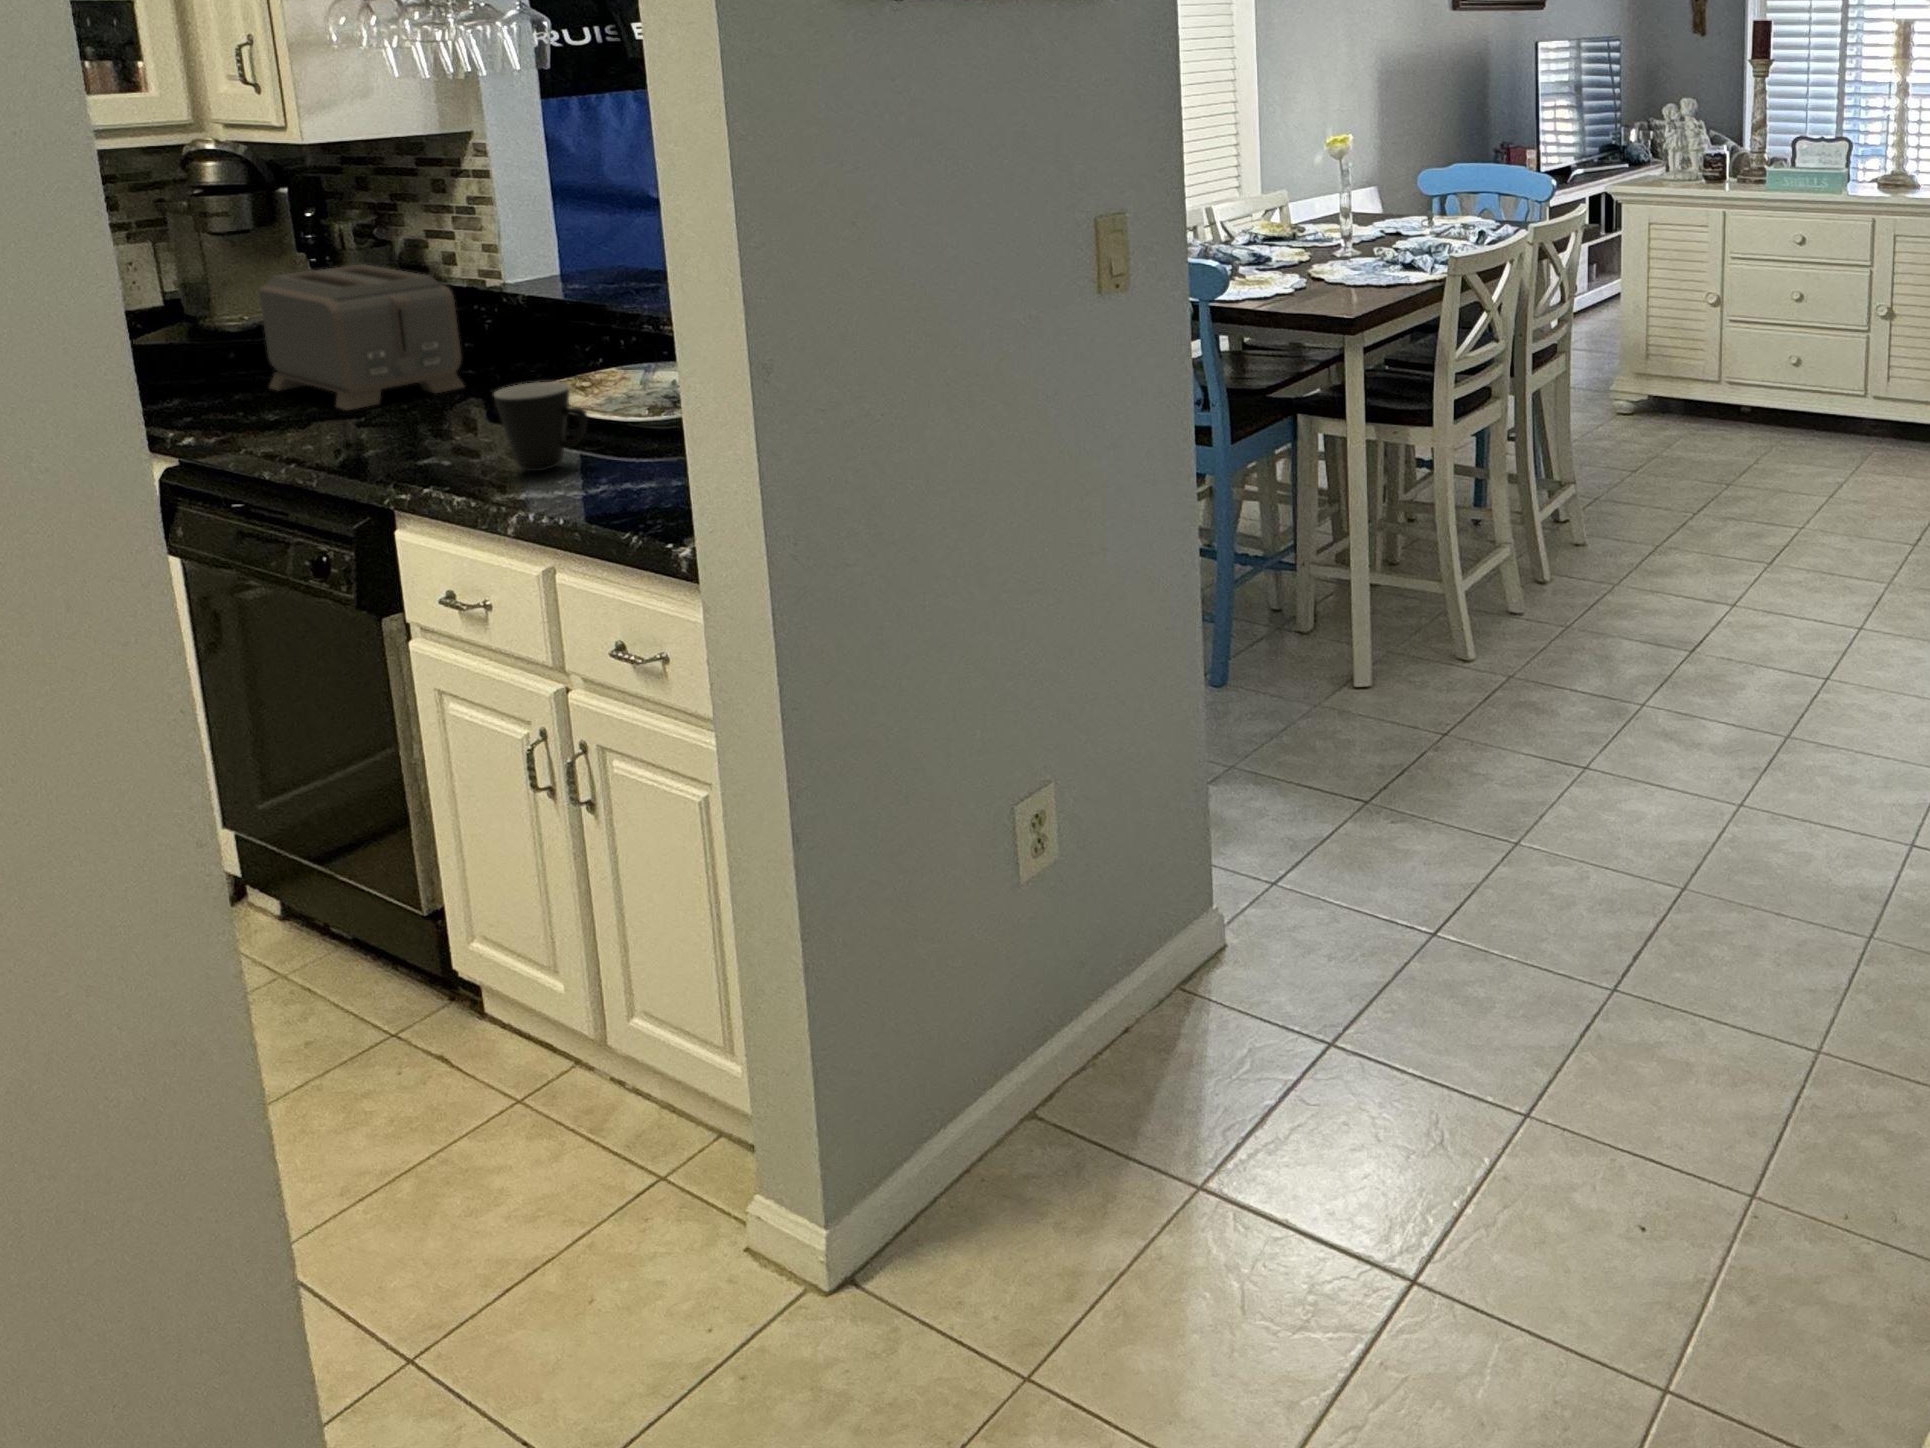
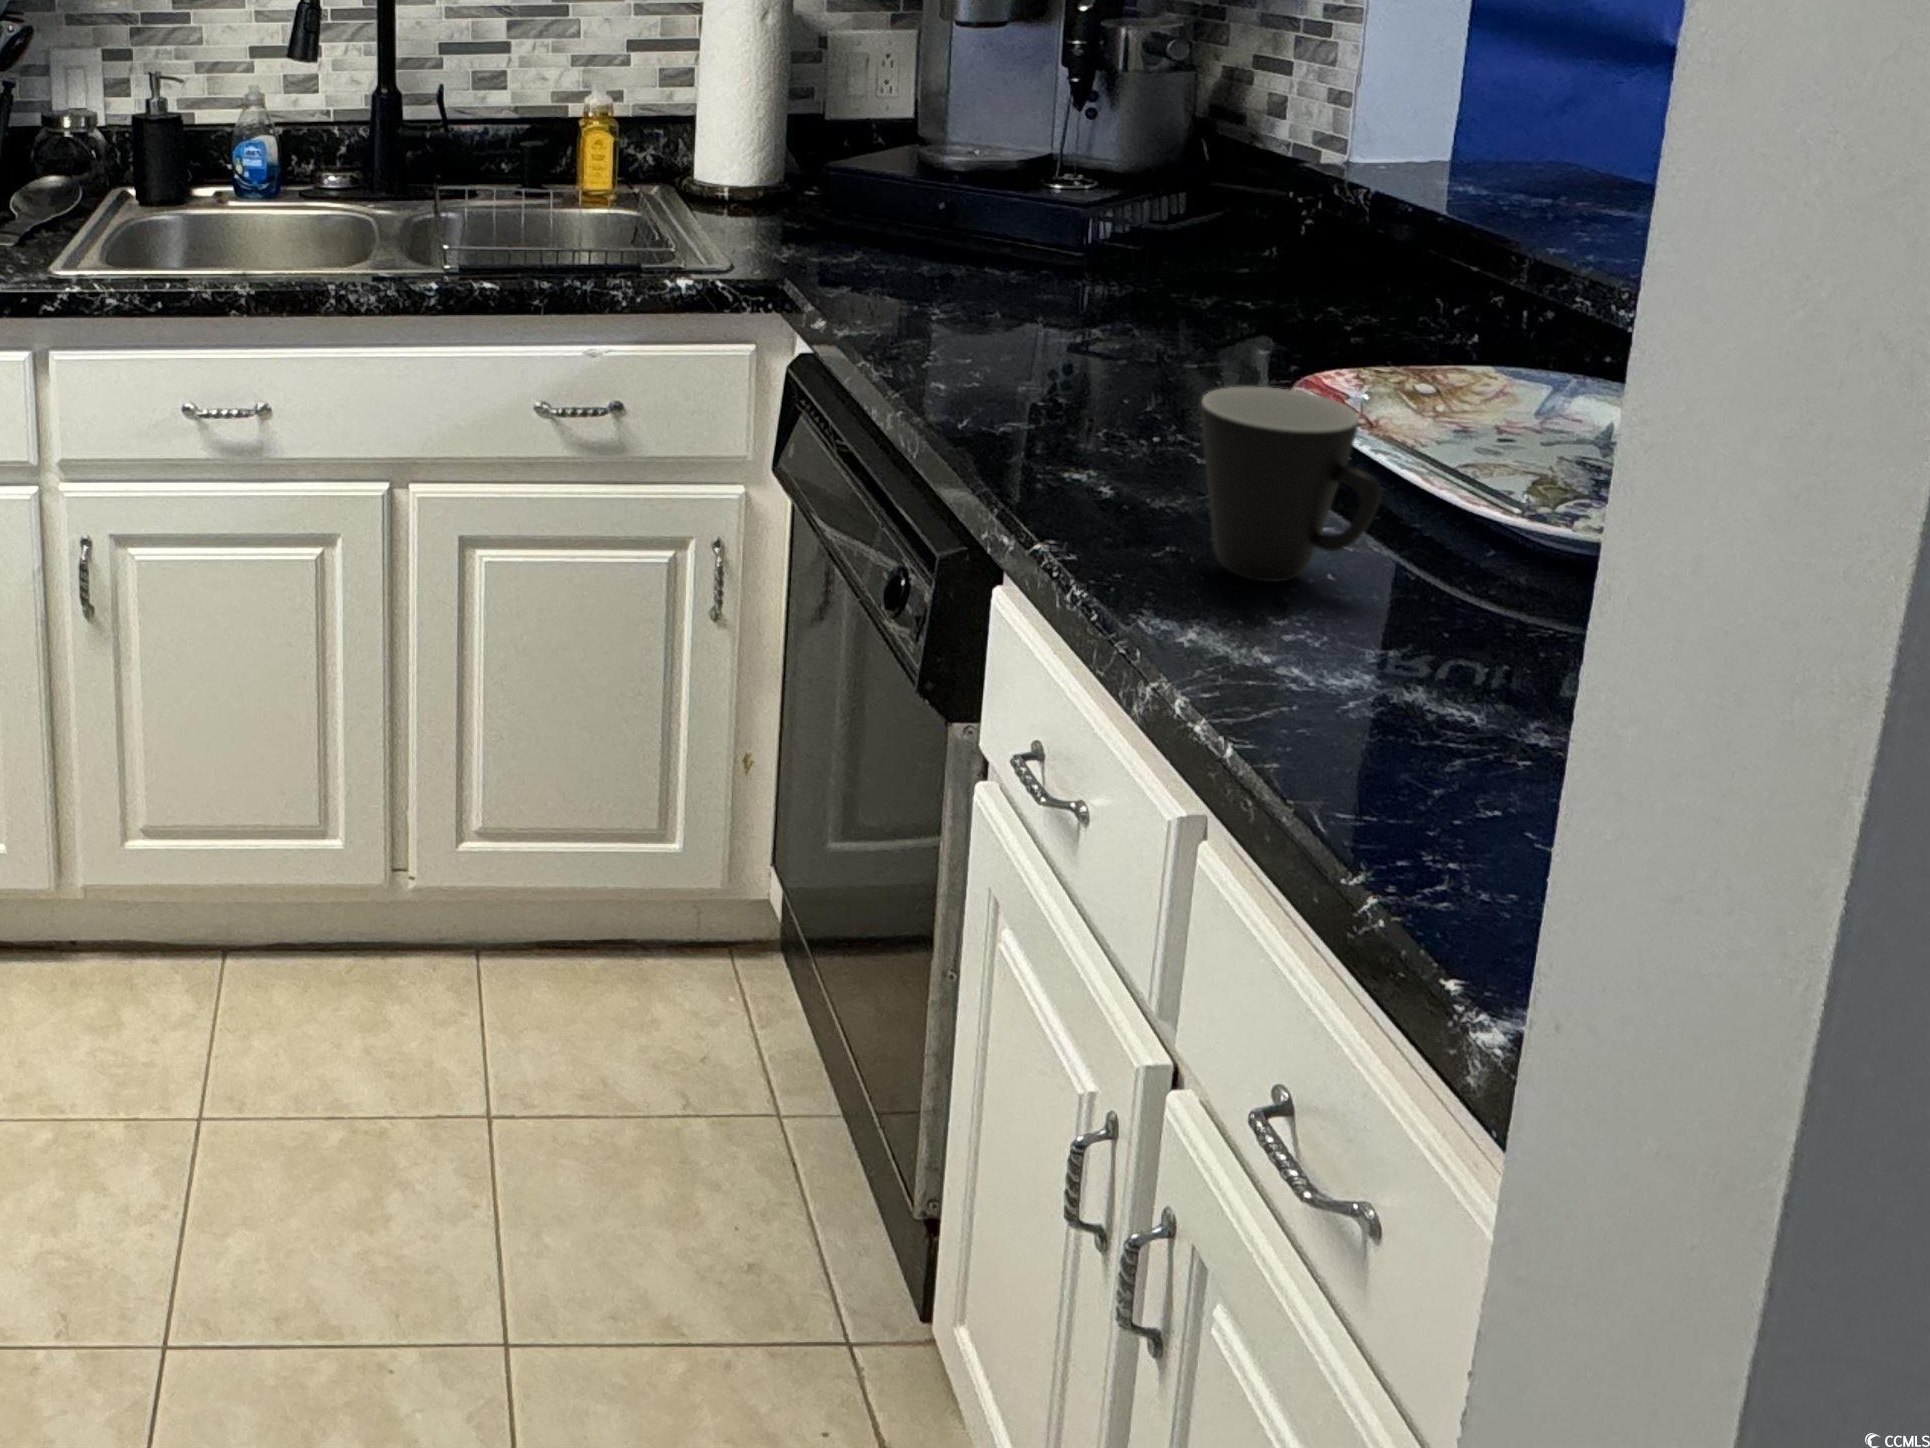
toaster: present [259,264,464,410] -> none [959,92,1238,334]

